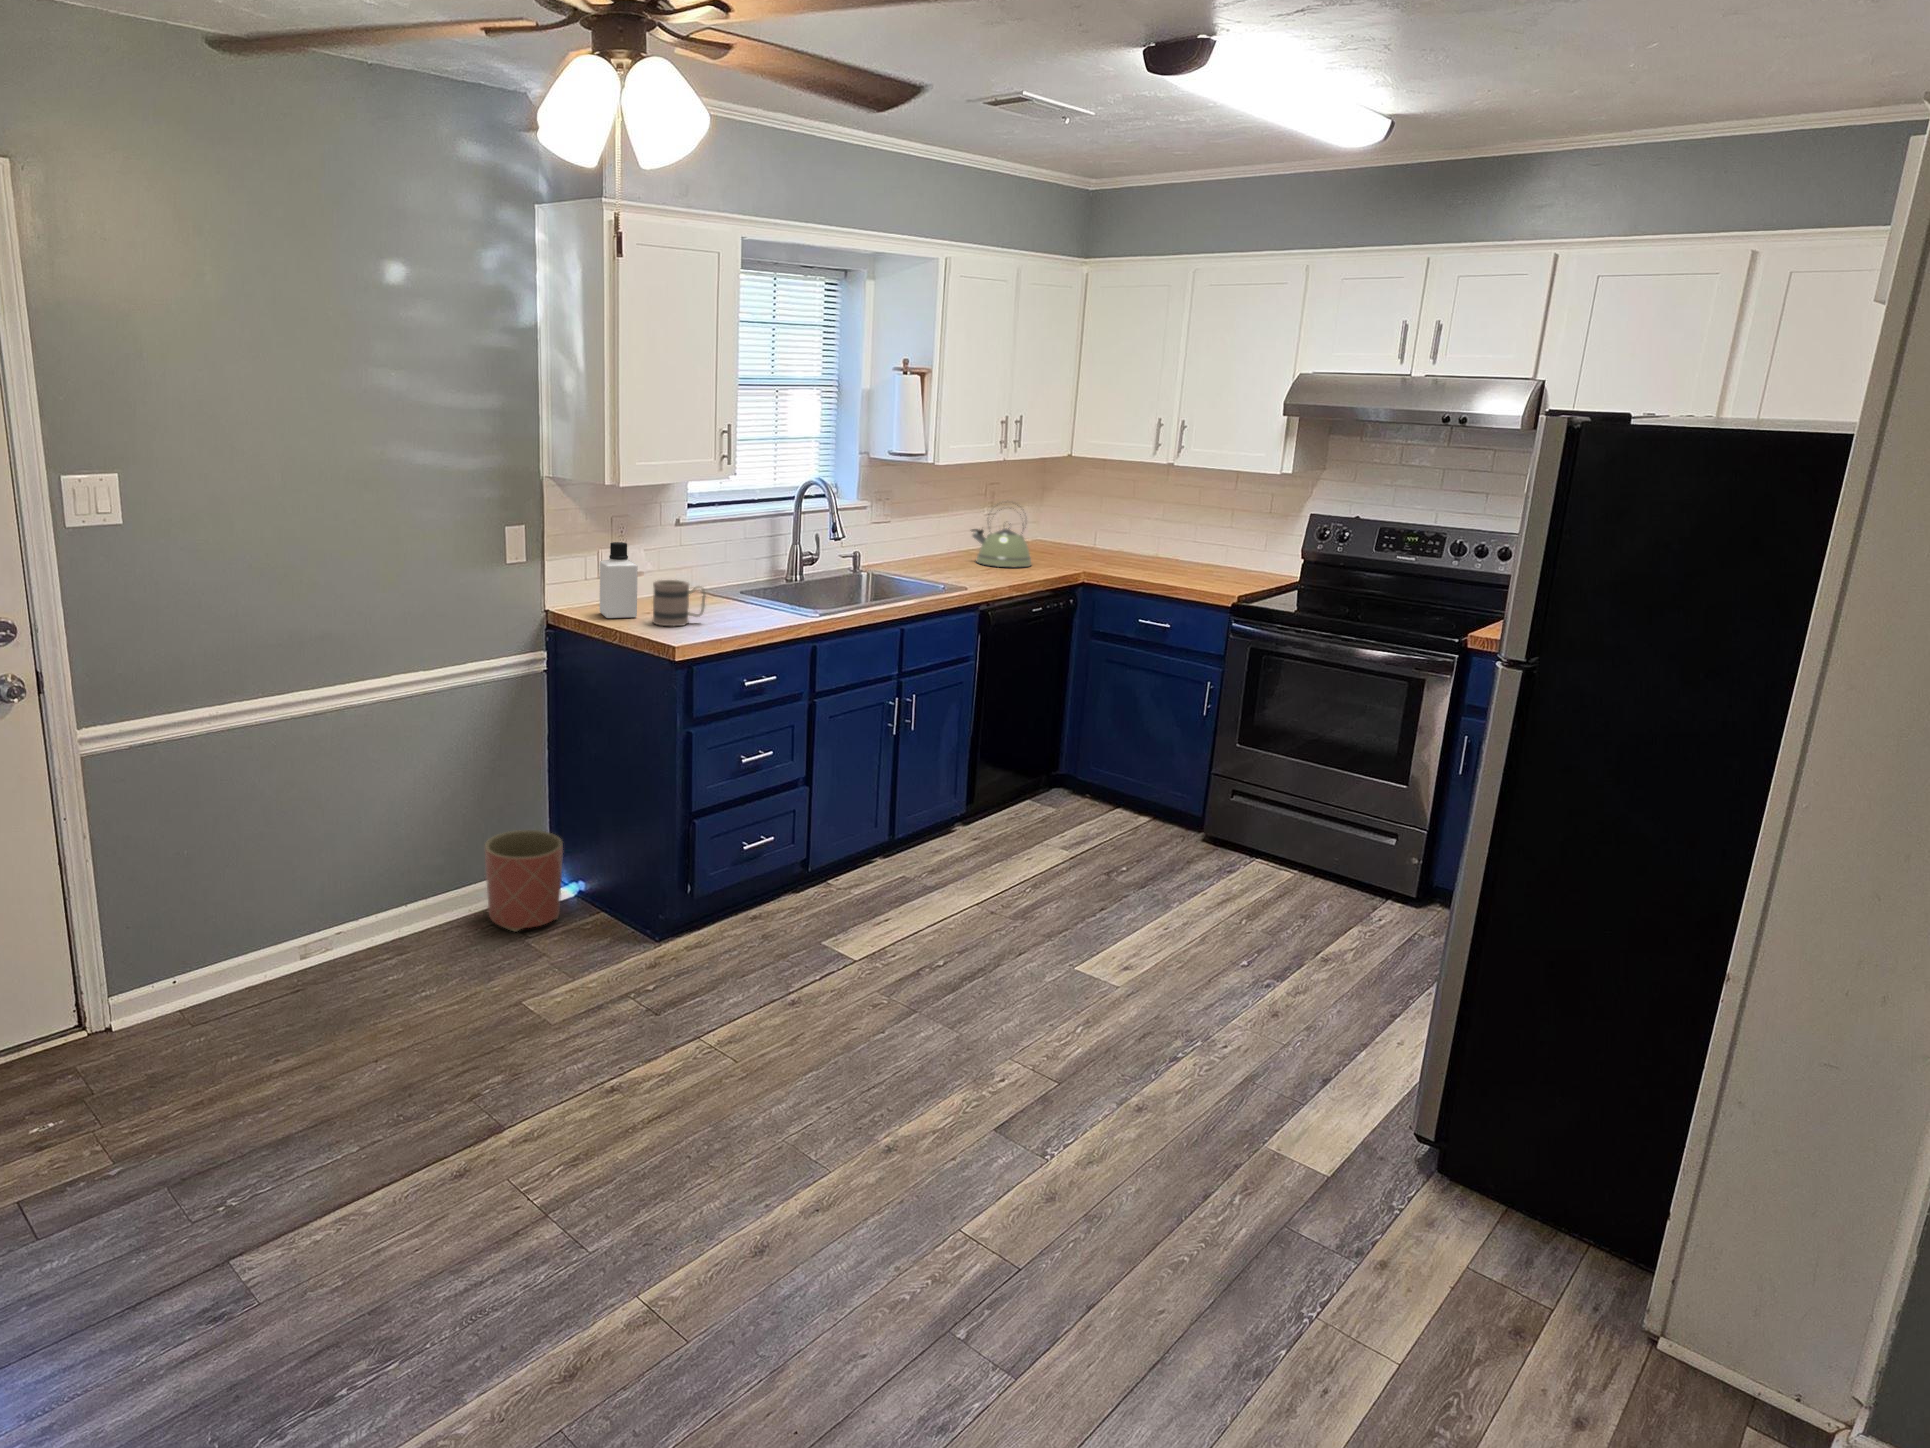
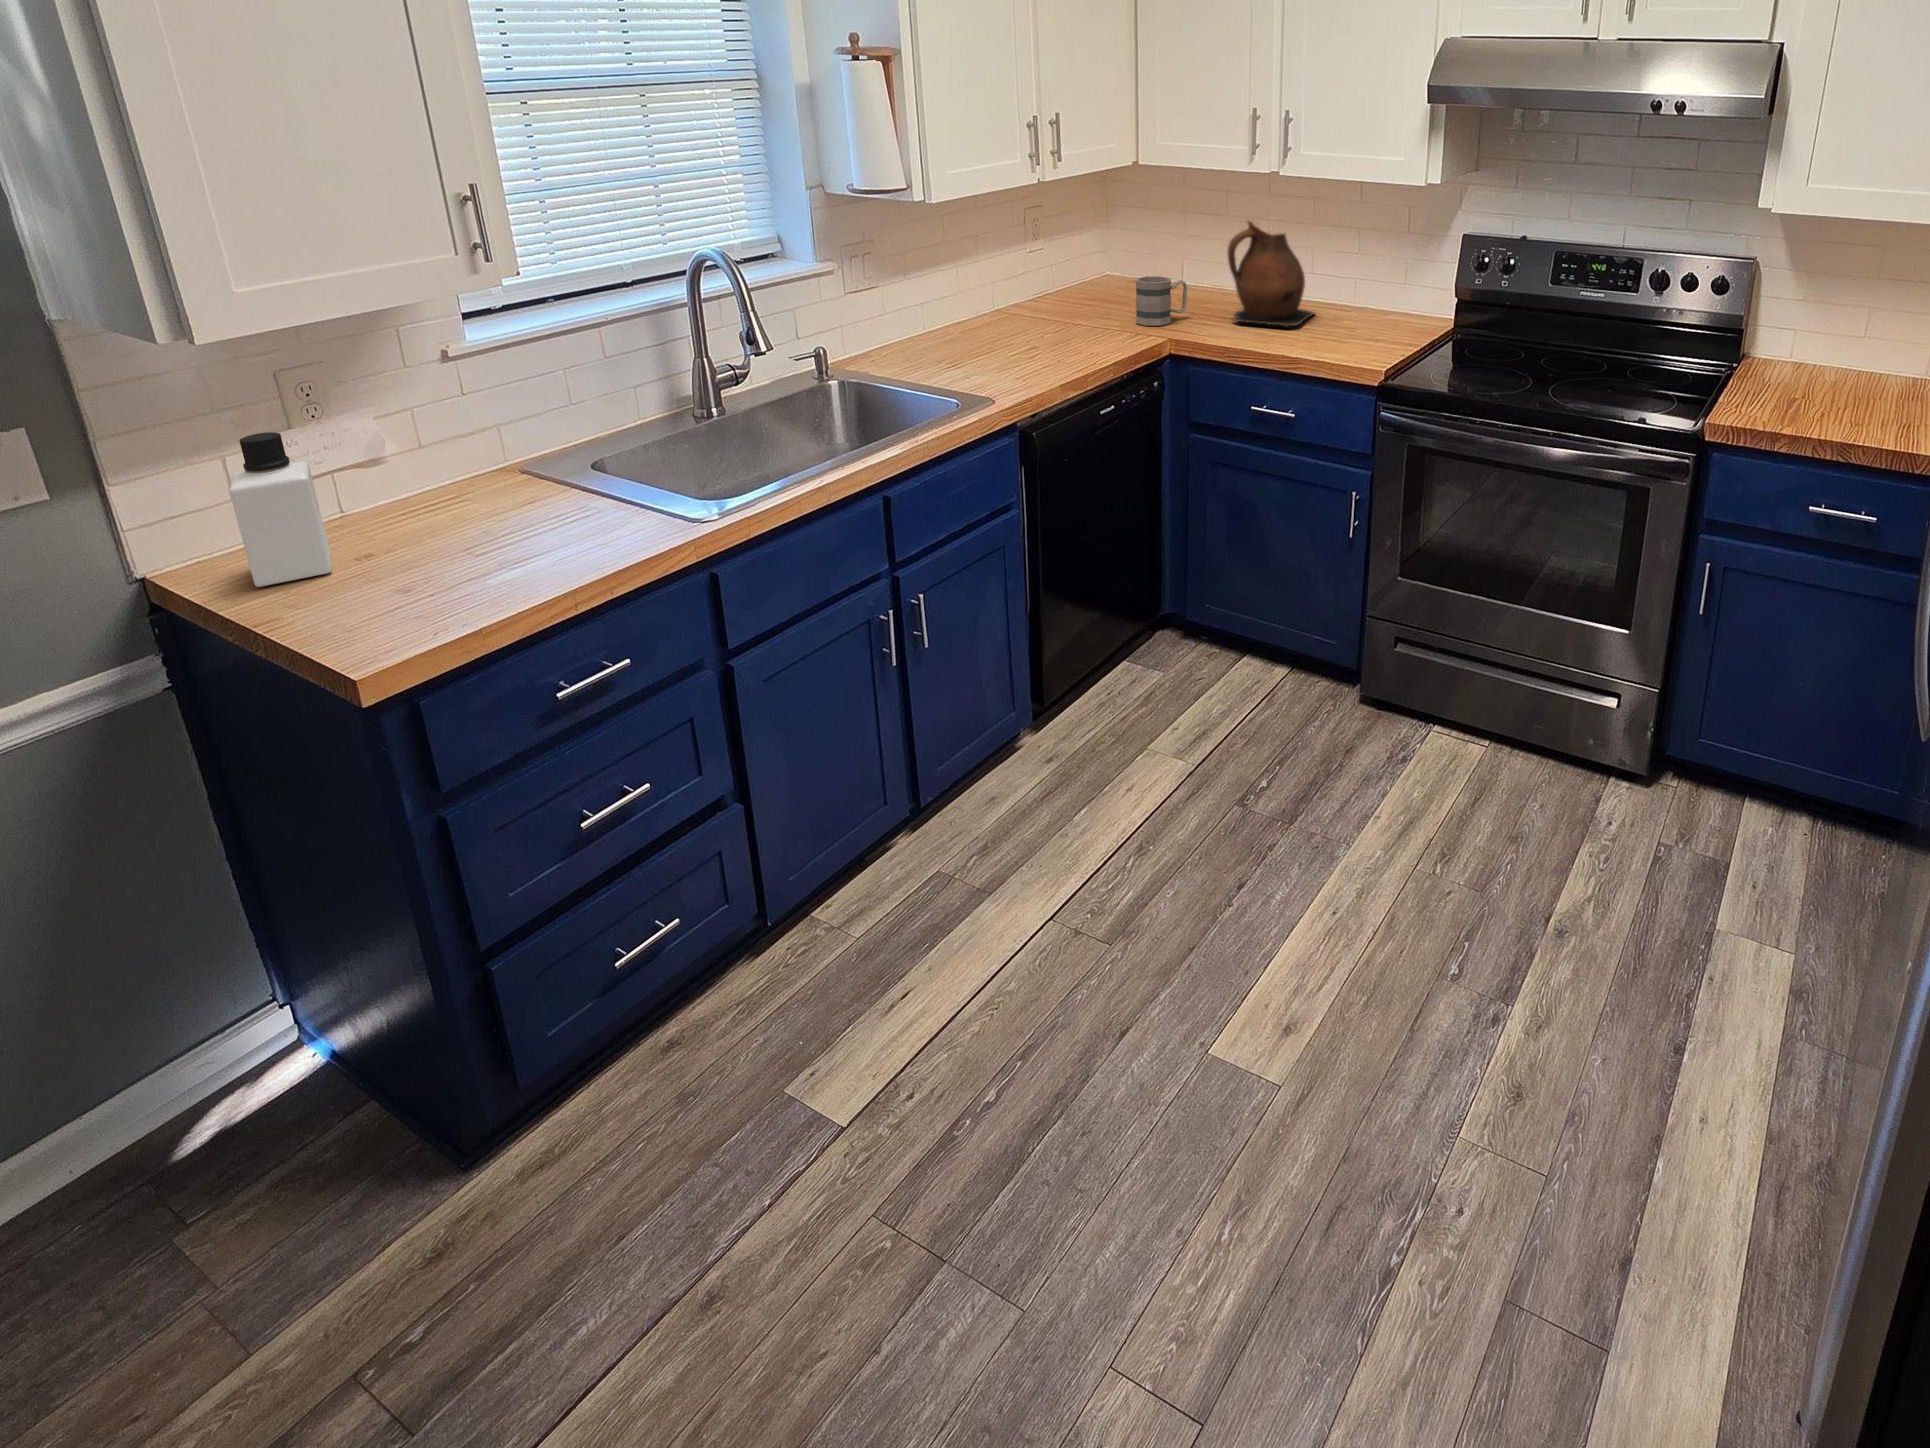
ceramic pitcher: none [1127,497,1192,574] -> present [1228,220,1314,327]
kettle: present [972,505,1031,567] -> none [1006,239,1099,339]
mug: present [653,580,706,626] -> present [1135,276,1187,326]
planter: present [484,830,563,932] -> none [36,996,261,1232]

